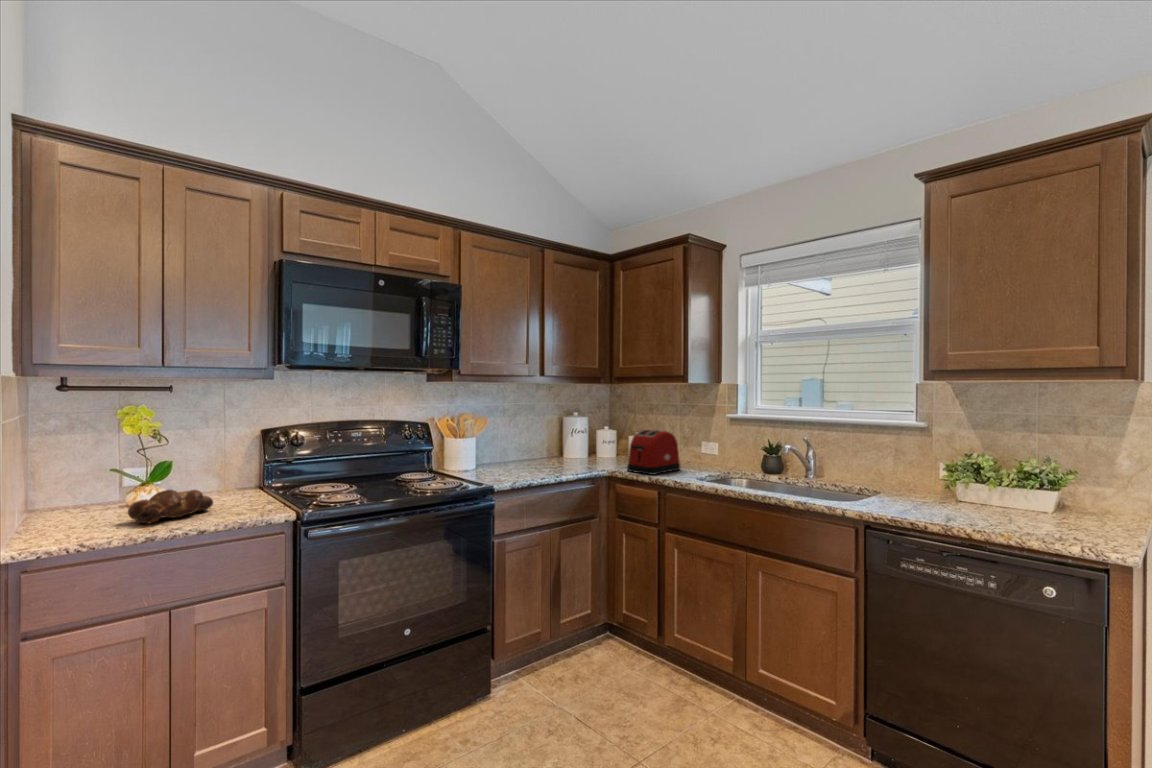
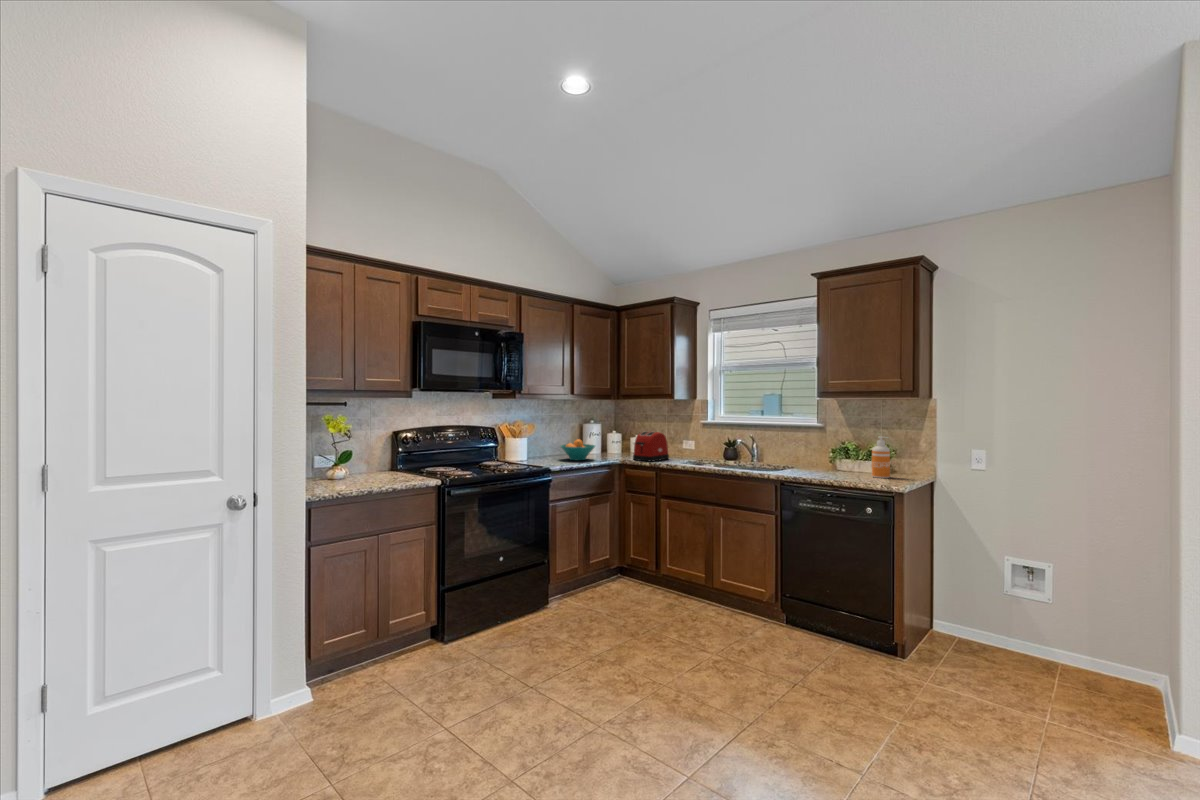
fruit bowl: none [522,440,573,471] -> present [561,439,595,460]
soap dispenser: none [1034,450,1072,525] -> present [872,437,890,478]
bread loaf: present [128,490,213,524] -> none [346,466,387,485]

